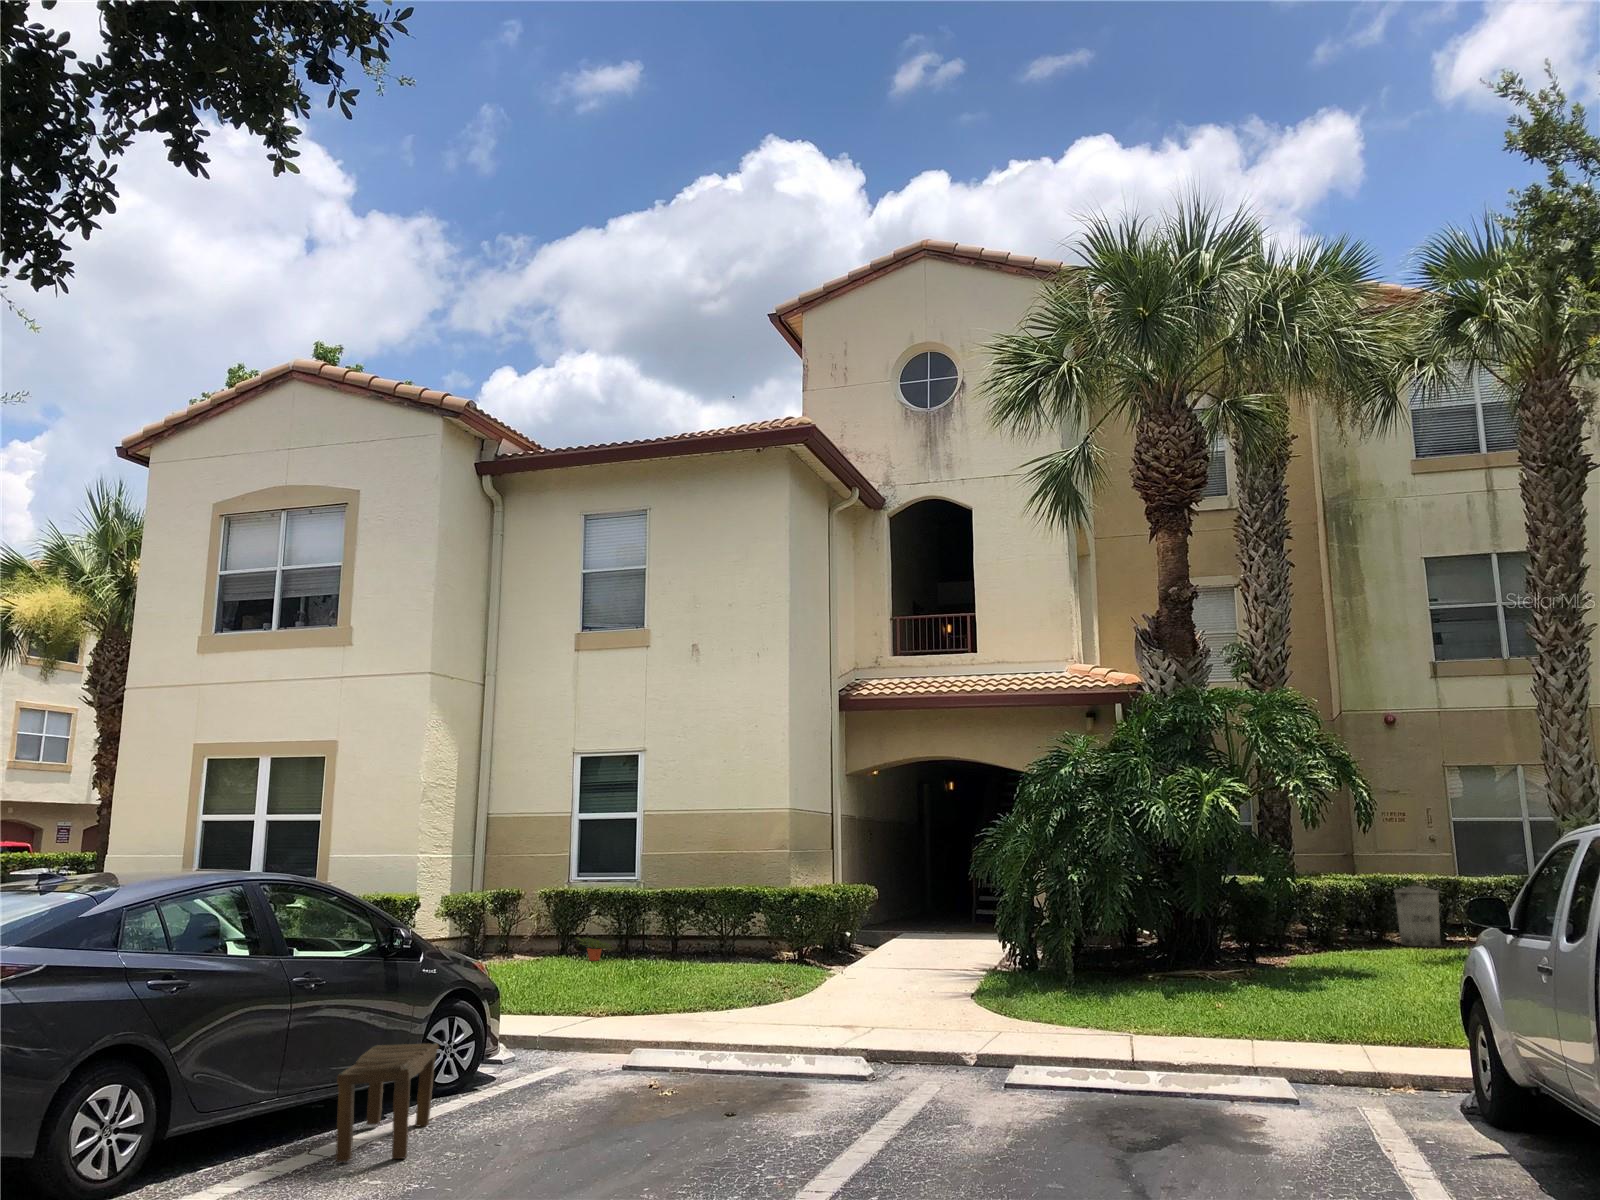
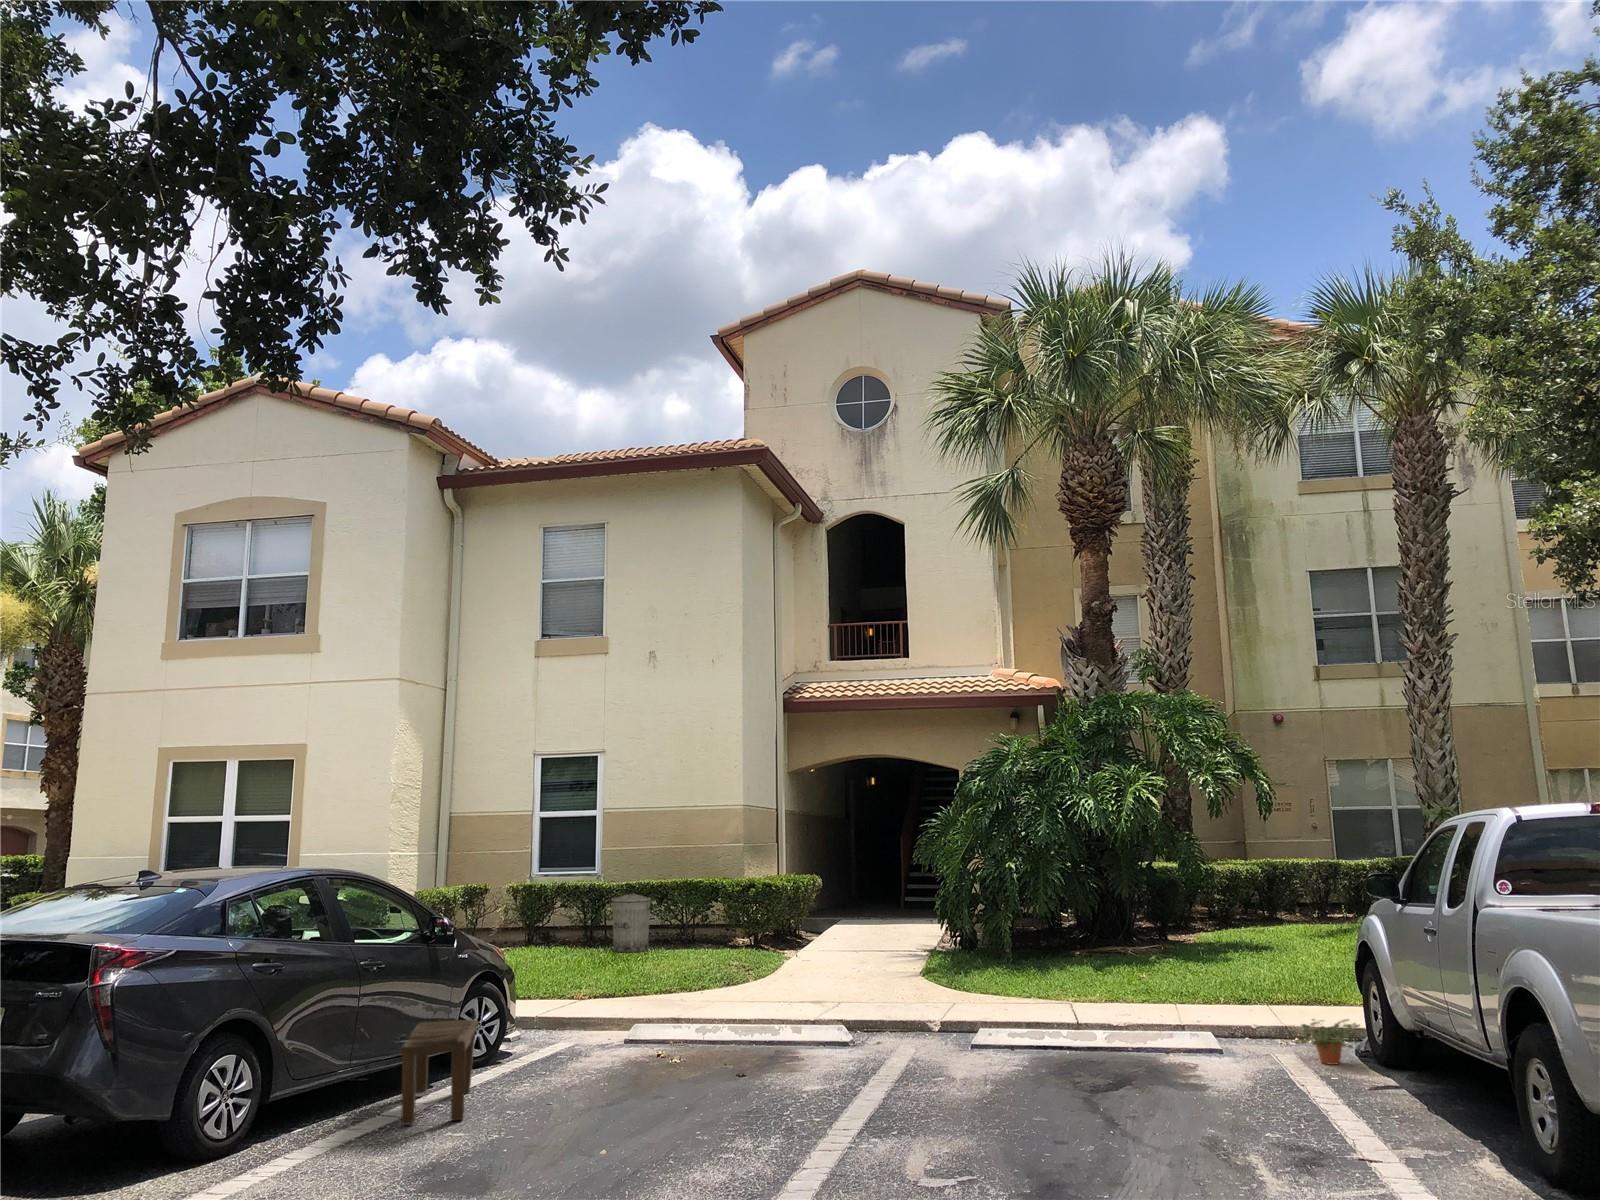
trash can: present [1394,885,1441,947] -> present [611,893,651,952]
potted plant: present [576,936,614,961] -> present [1292,1019,1369,1065]

